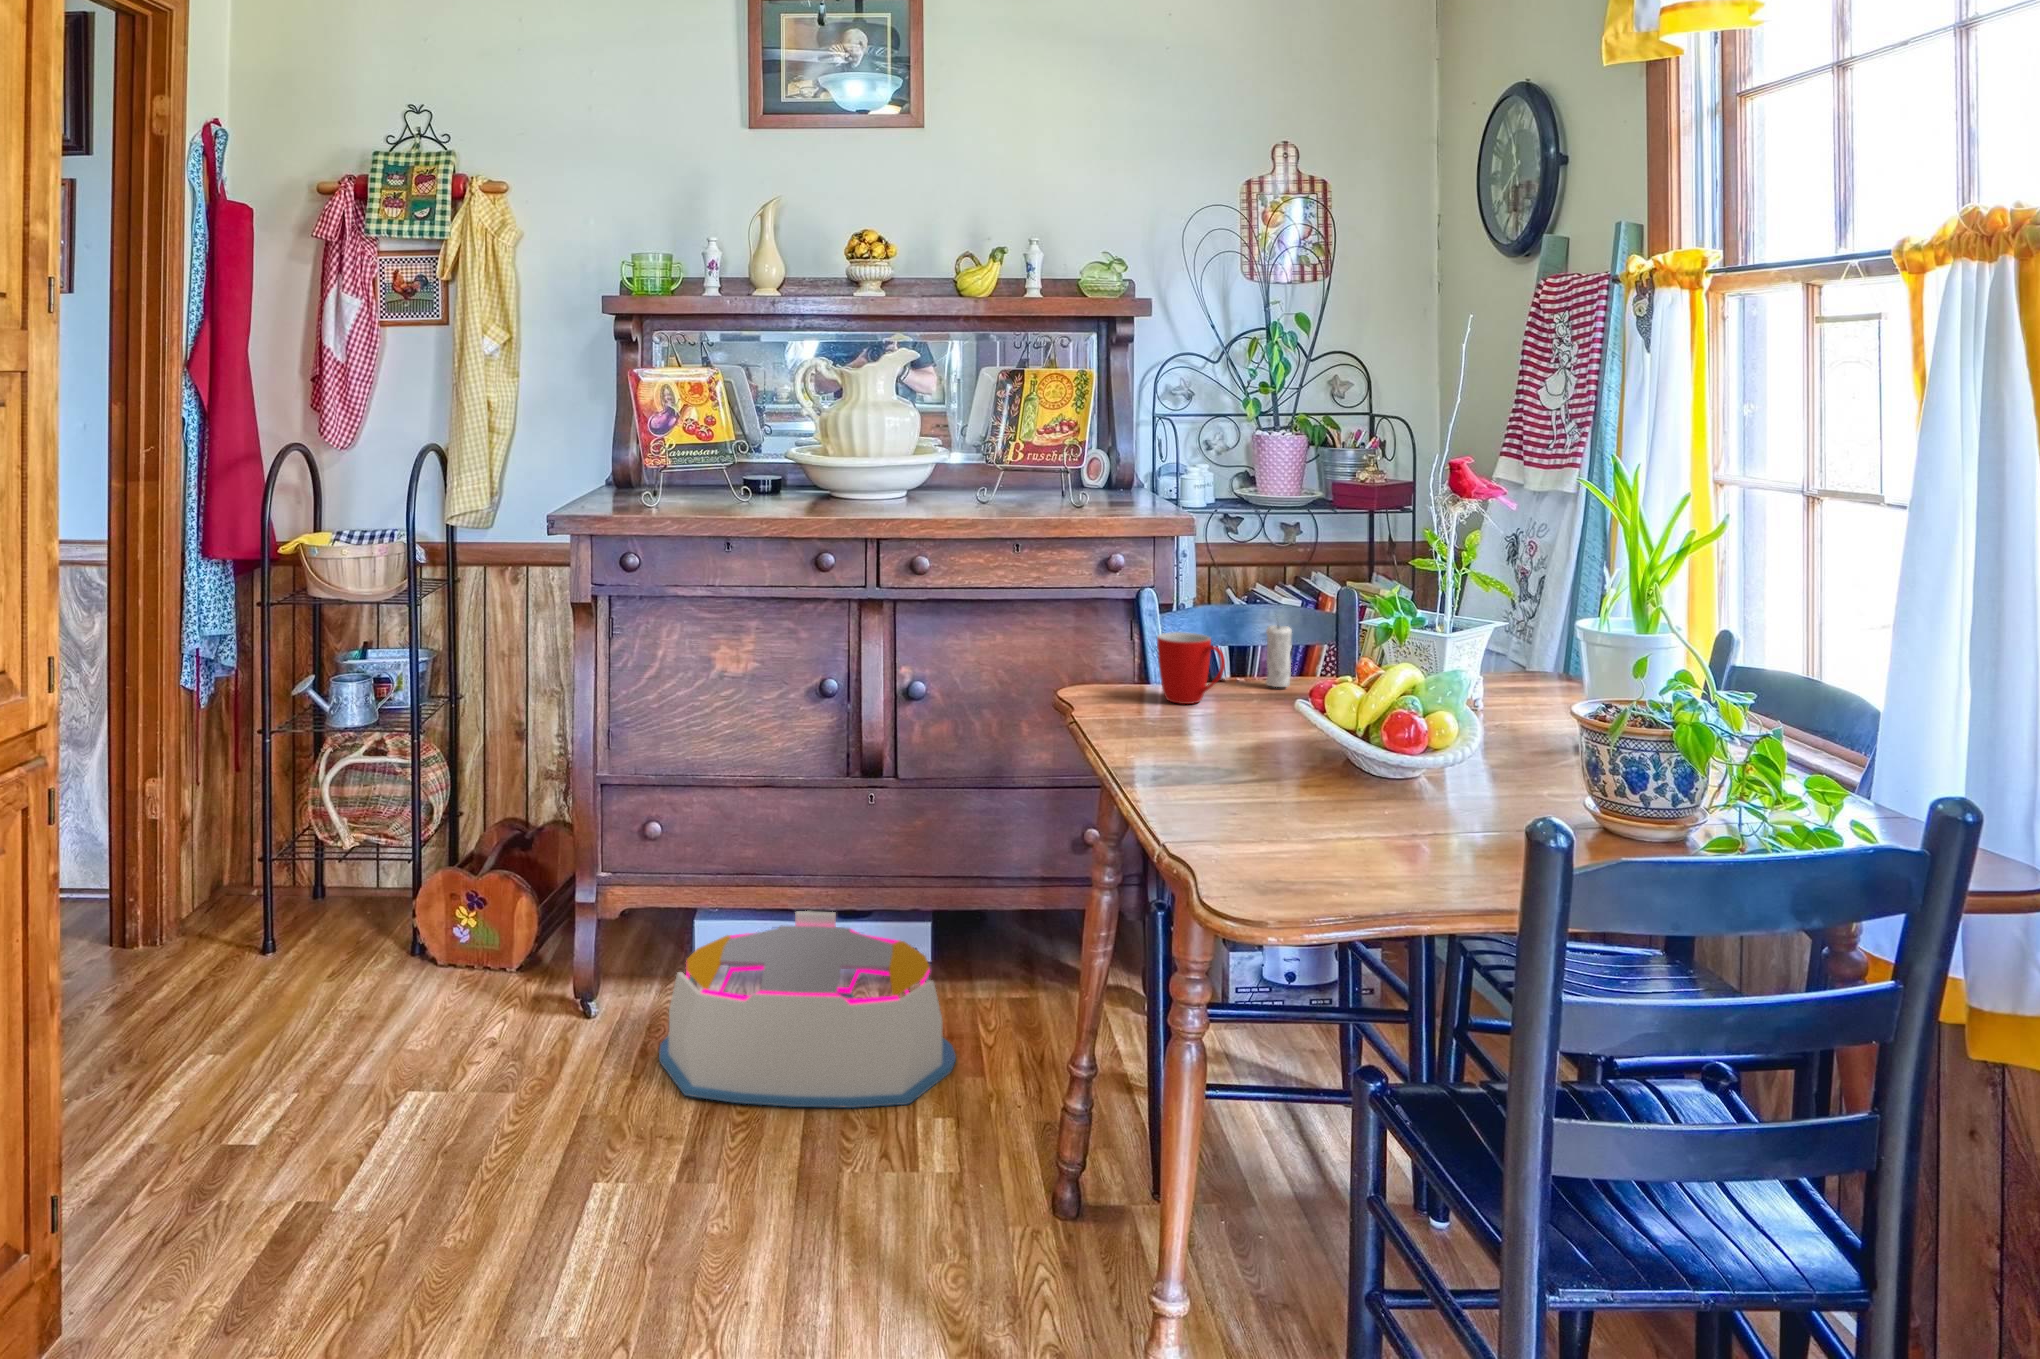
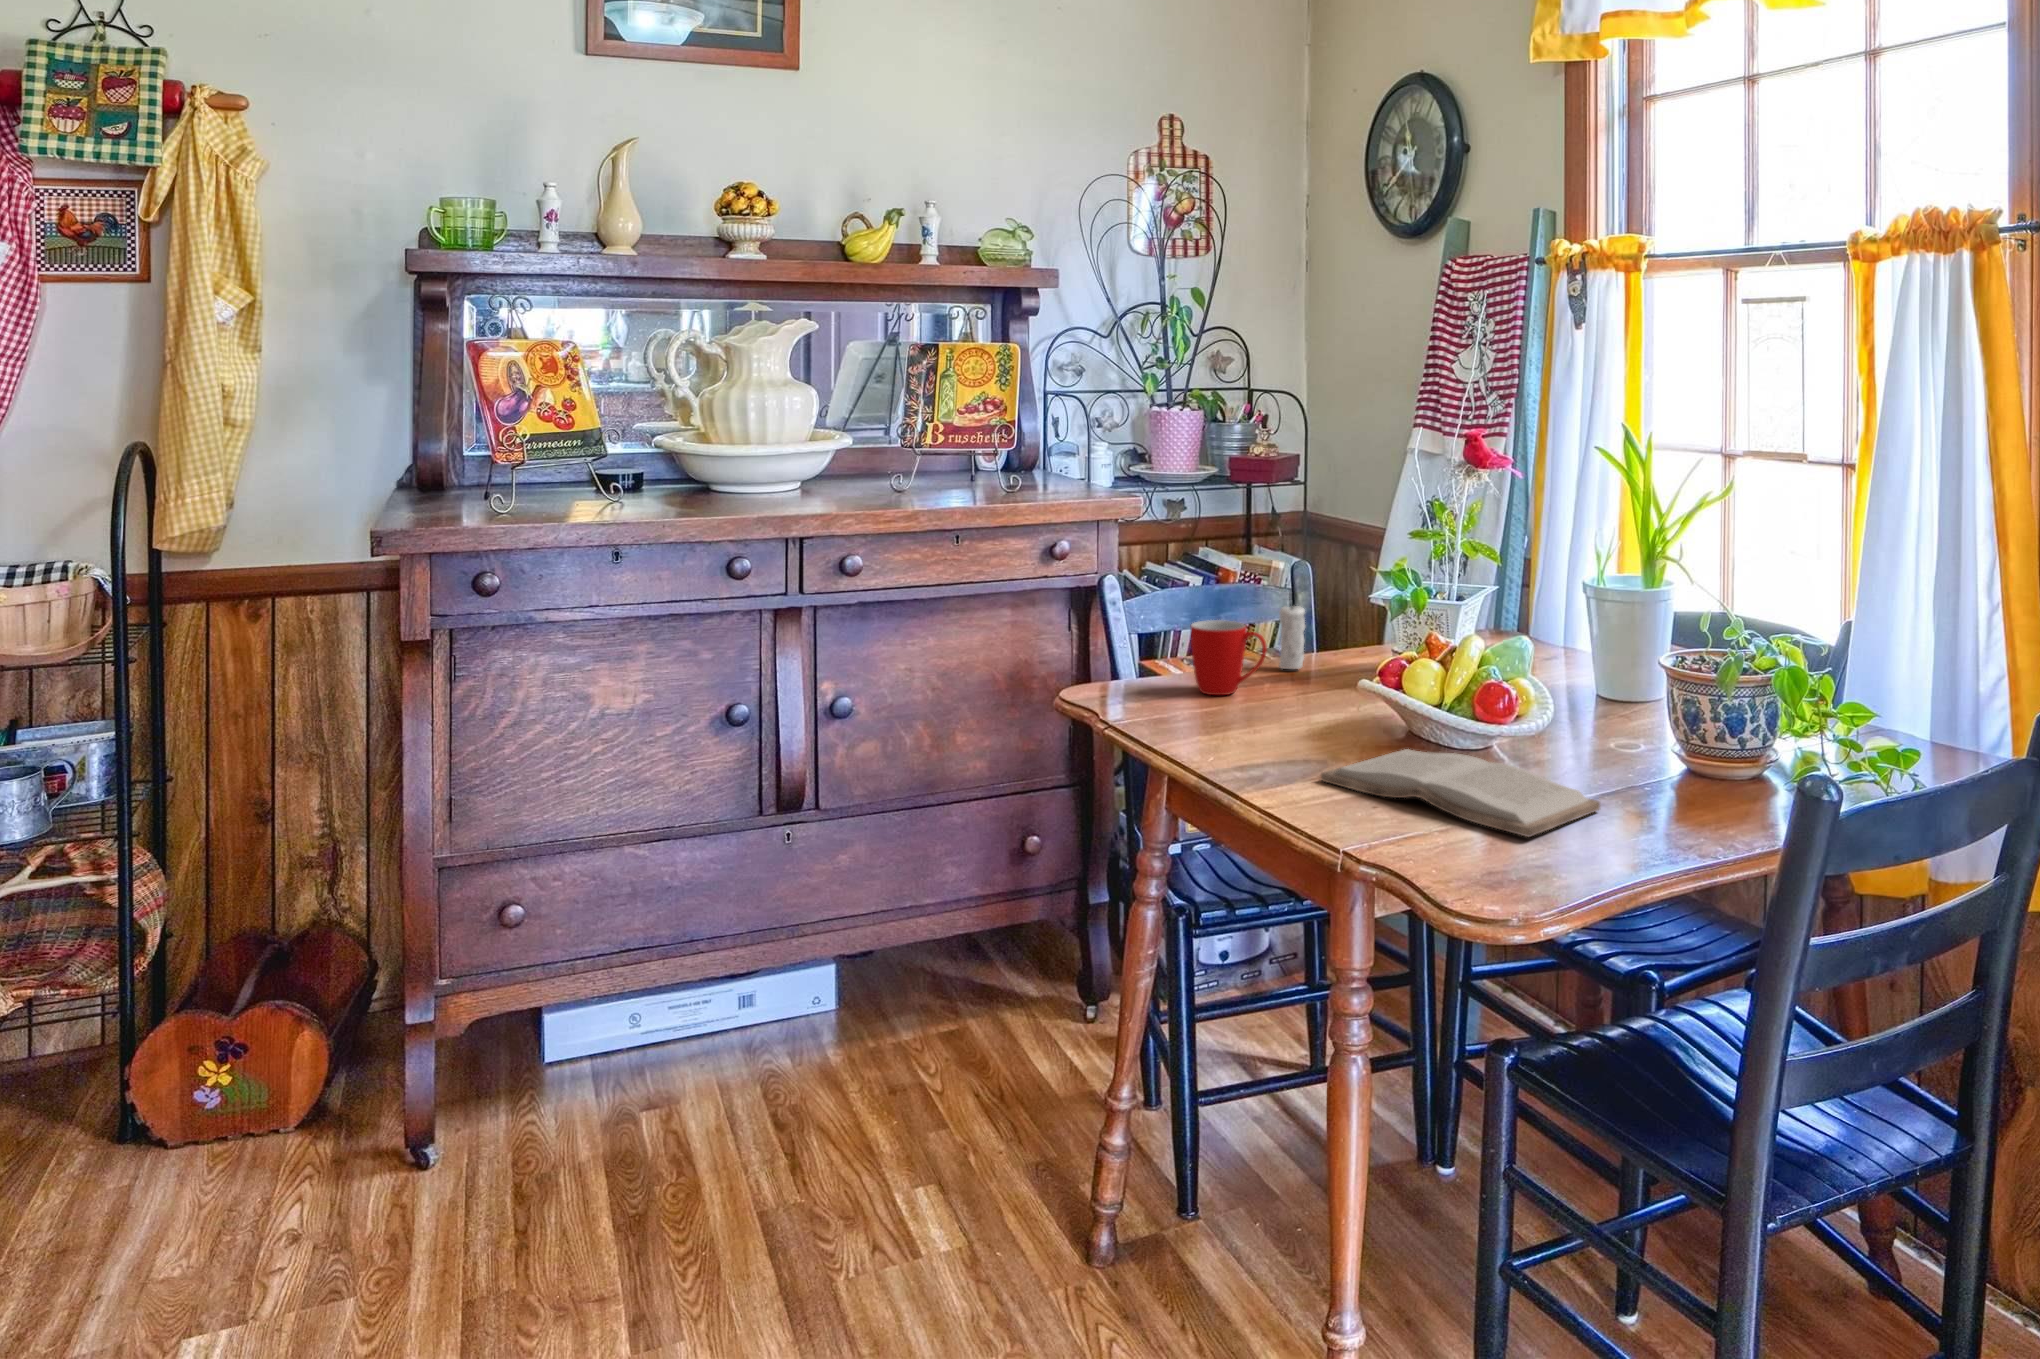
book: none [1193,768,1445,859] -> present [1321,749,1600,837]
storage bin: present [659,911,956,1108] -> none [542,977,910,1235]

